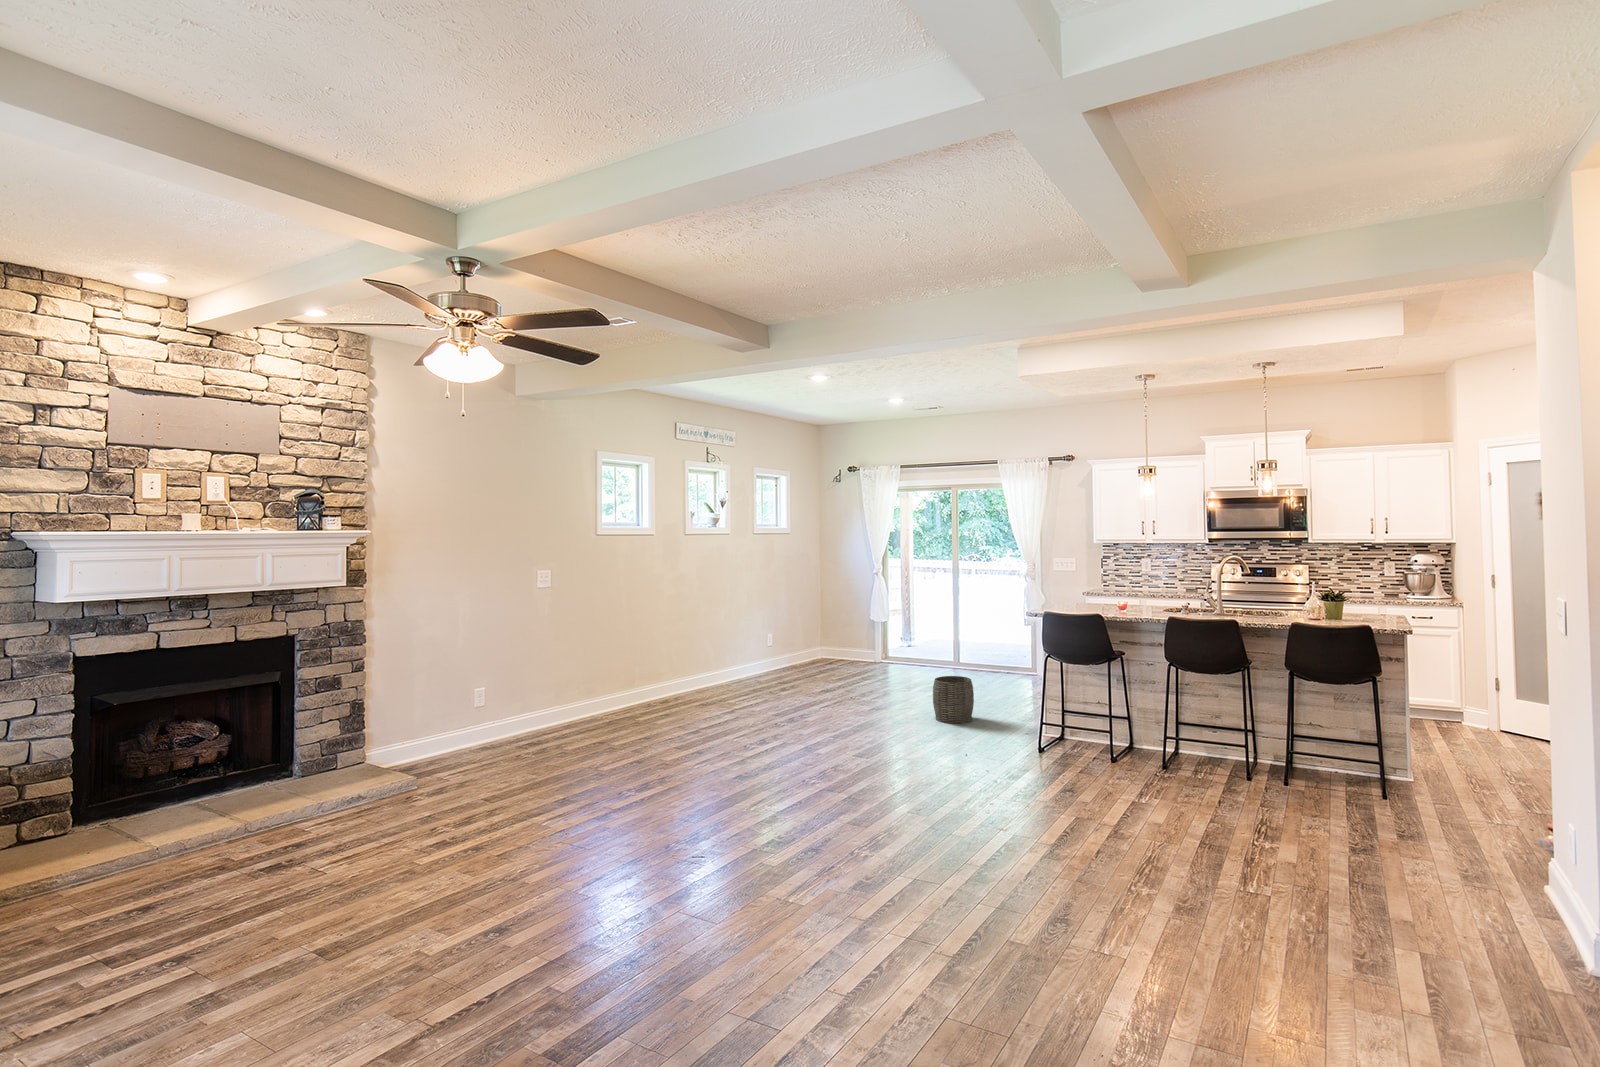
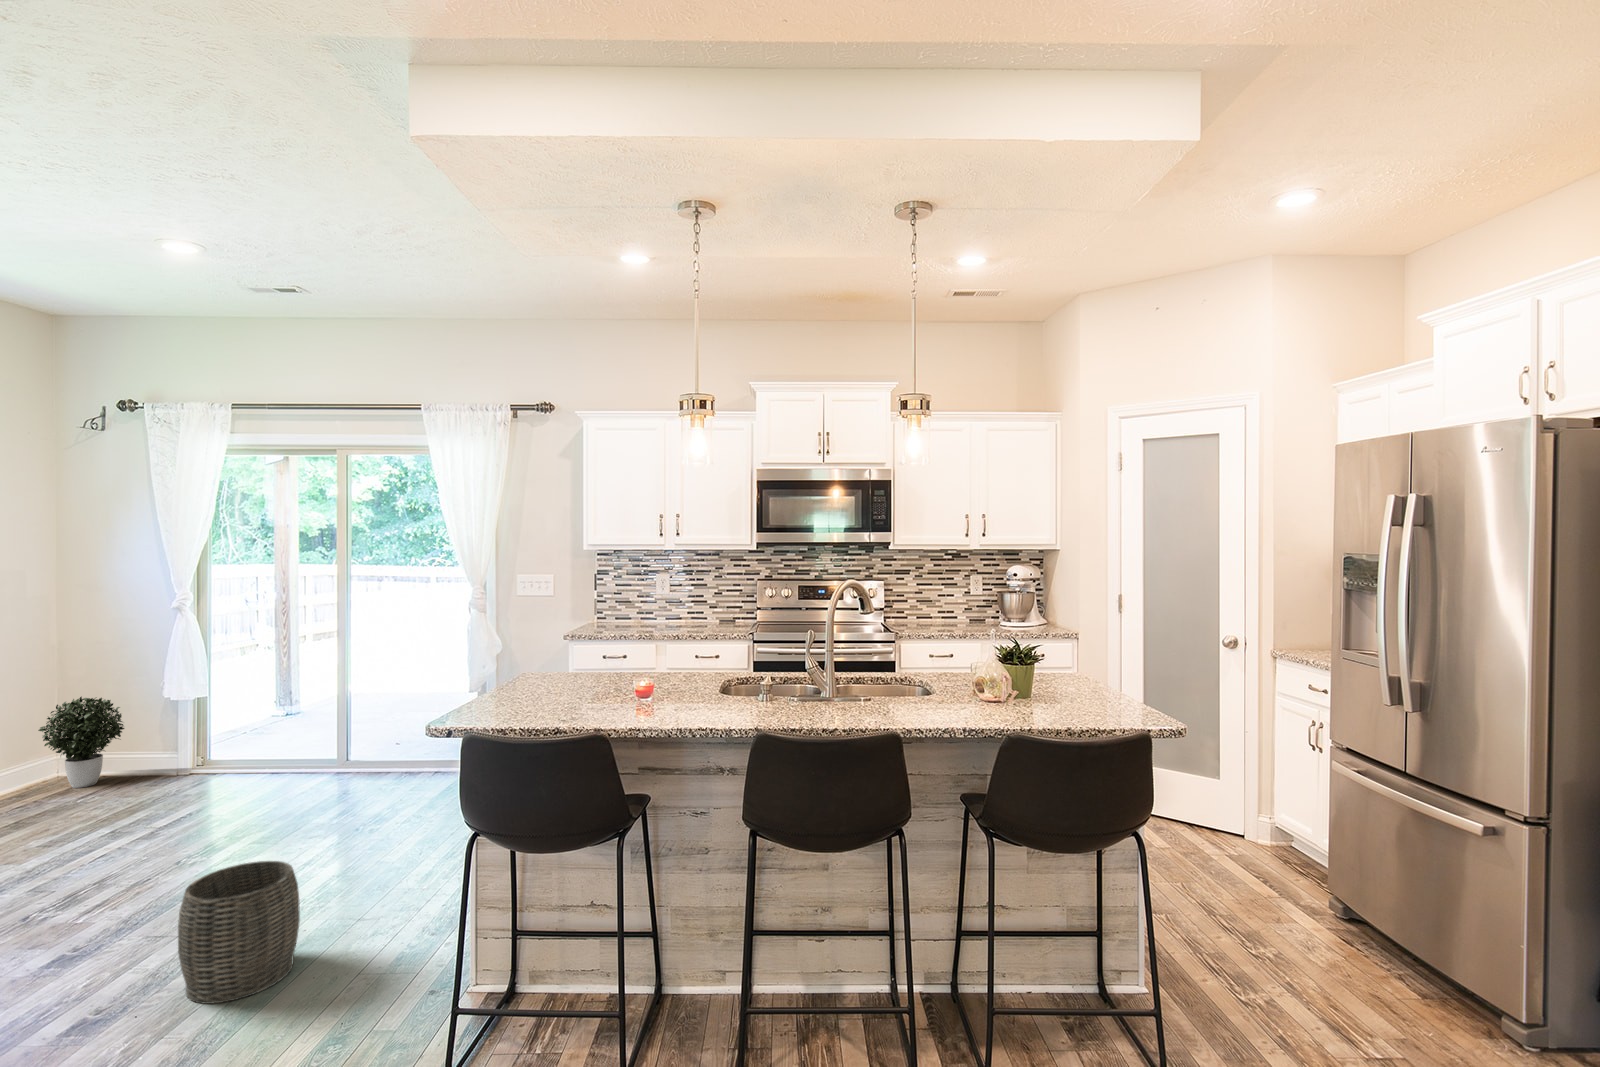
potted plant: none [824,617,856,662] -> present [38,697,124,788]

